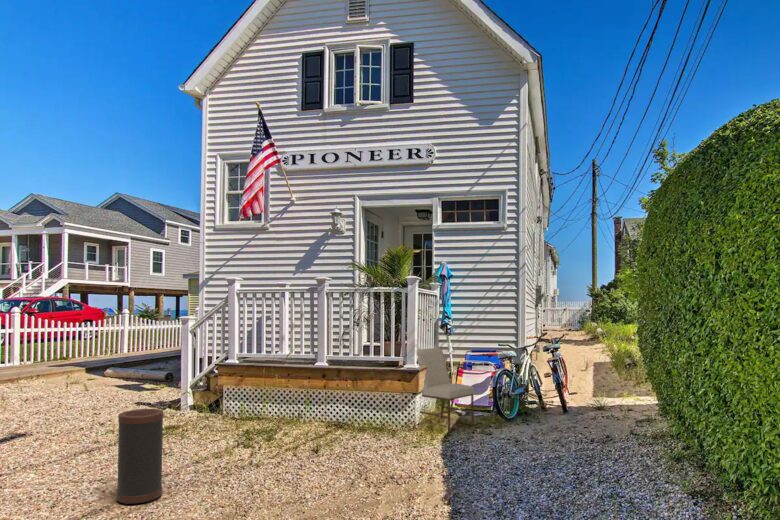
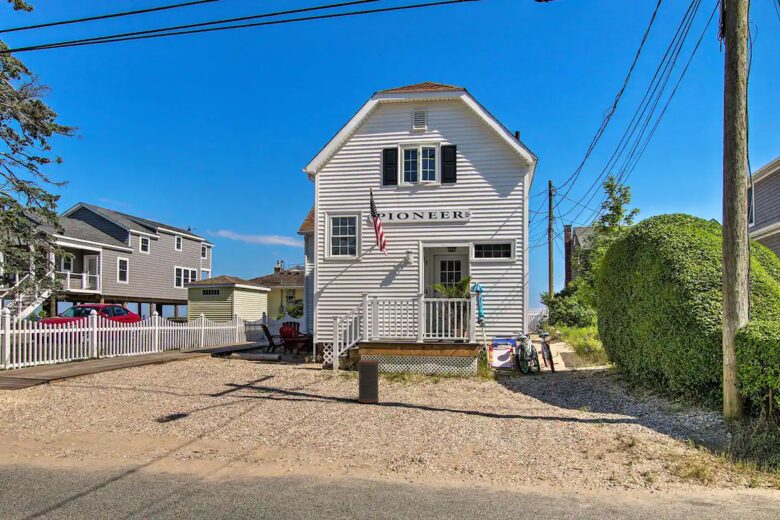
chair: present [417,348,474,432] -> none [474,334,507,380]

